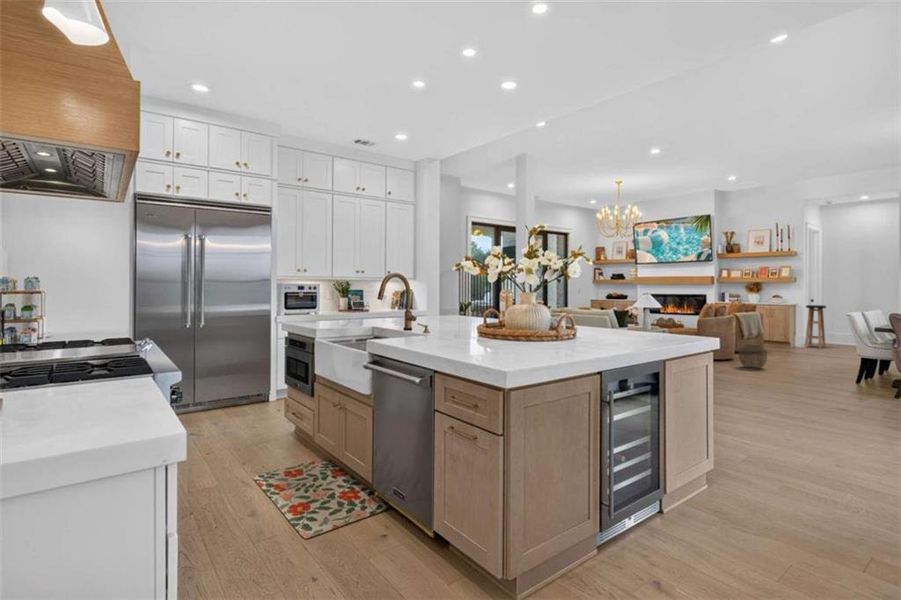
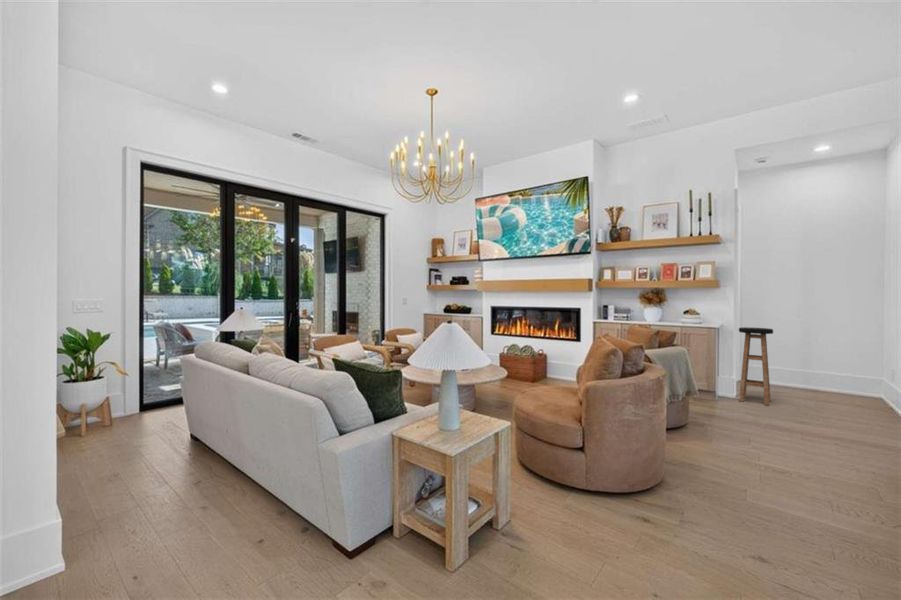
woven basket: present [739,343,767,369] -> none [687,465,779,563]

